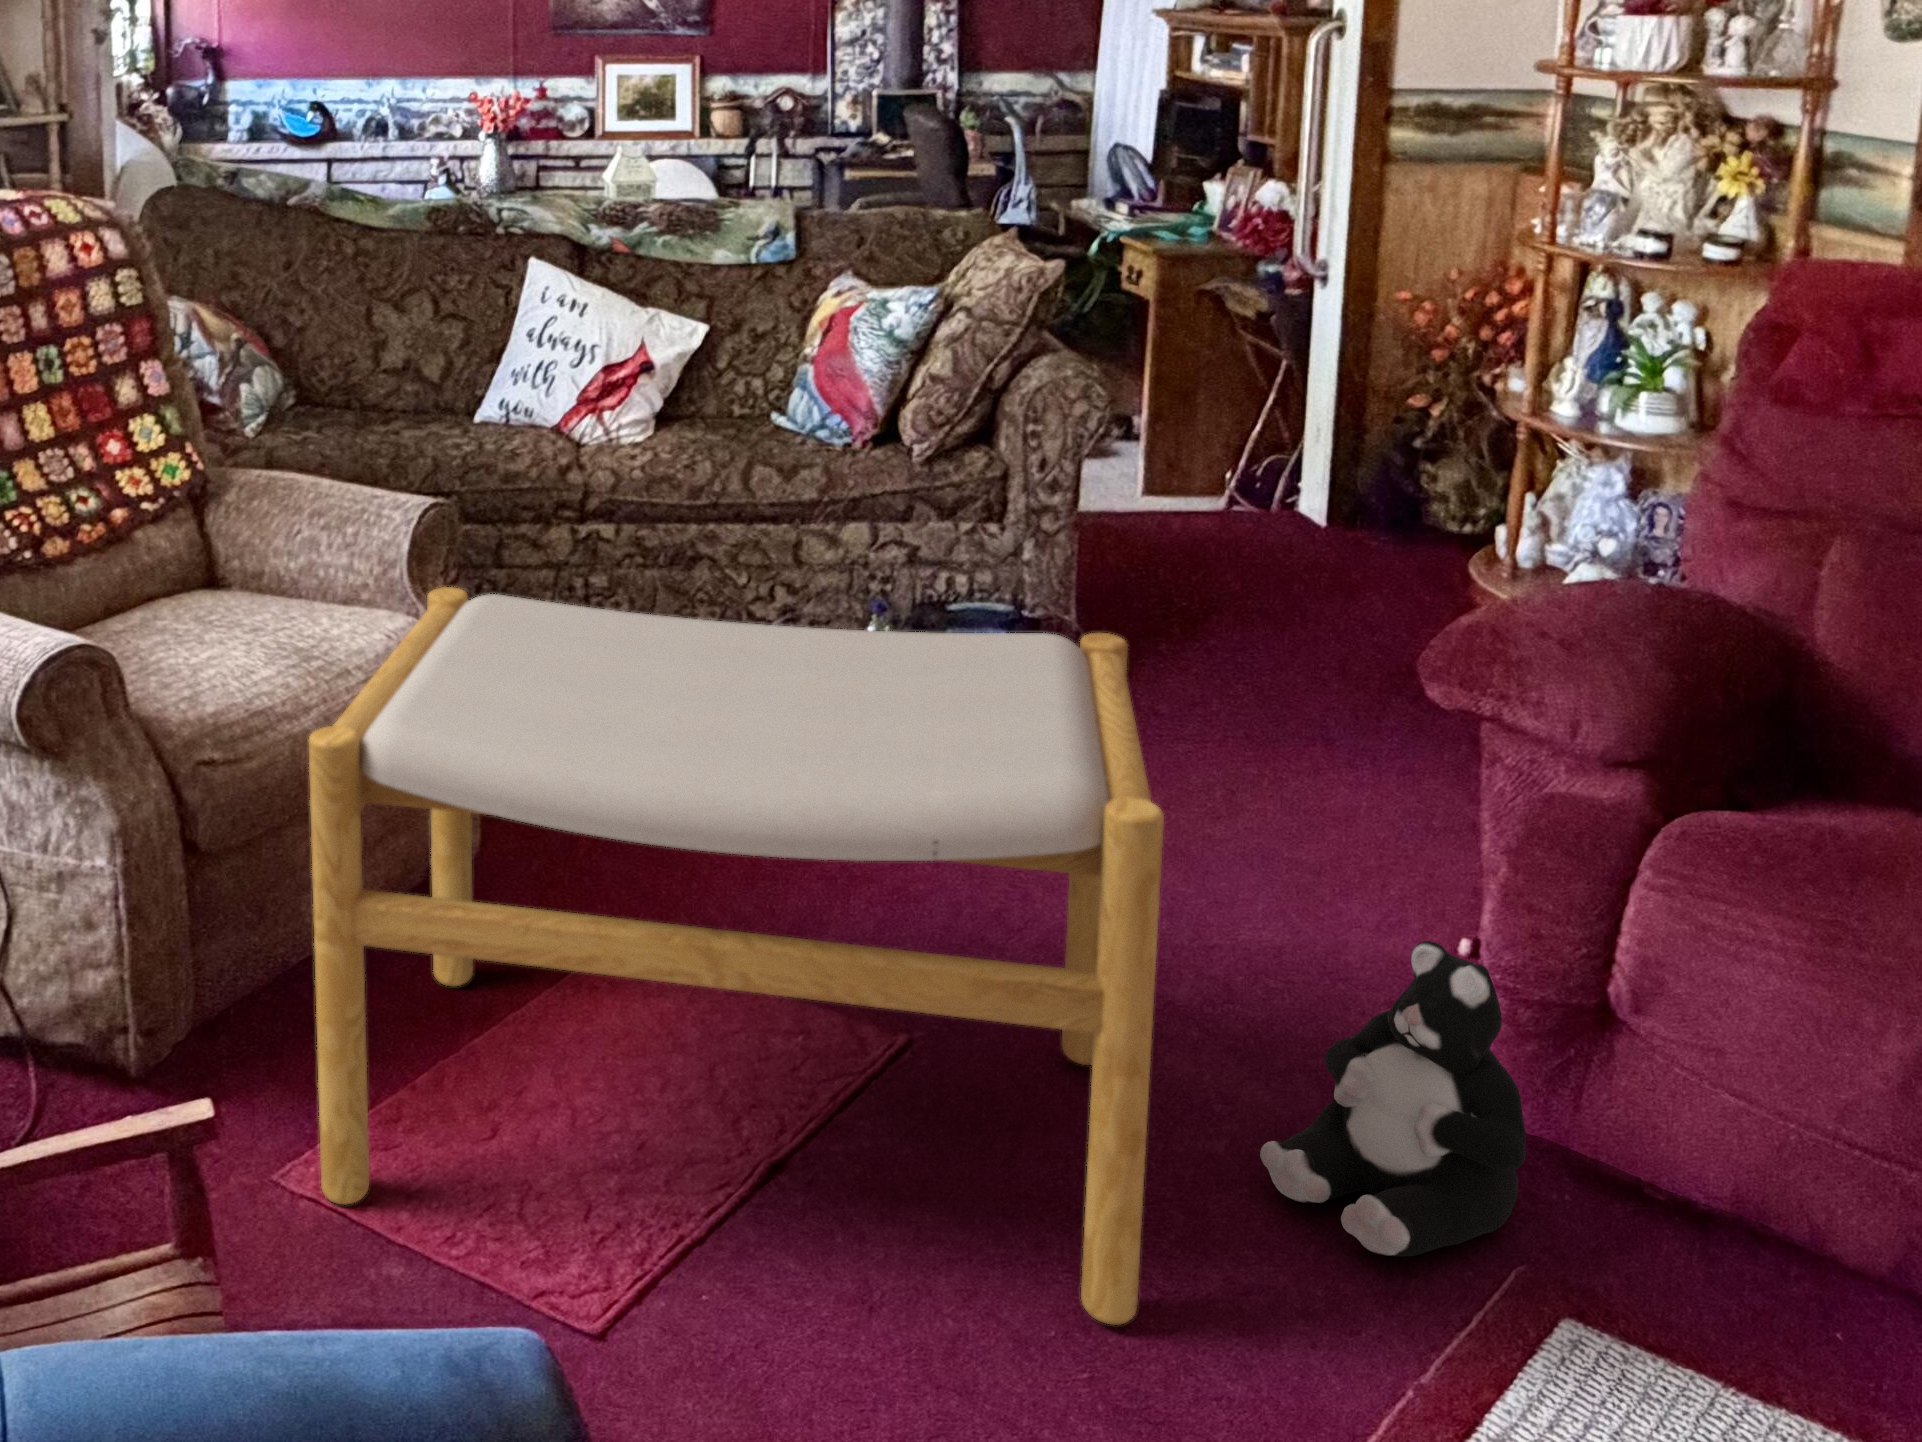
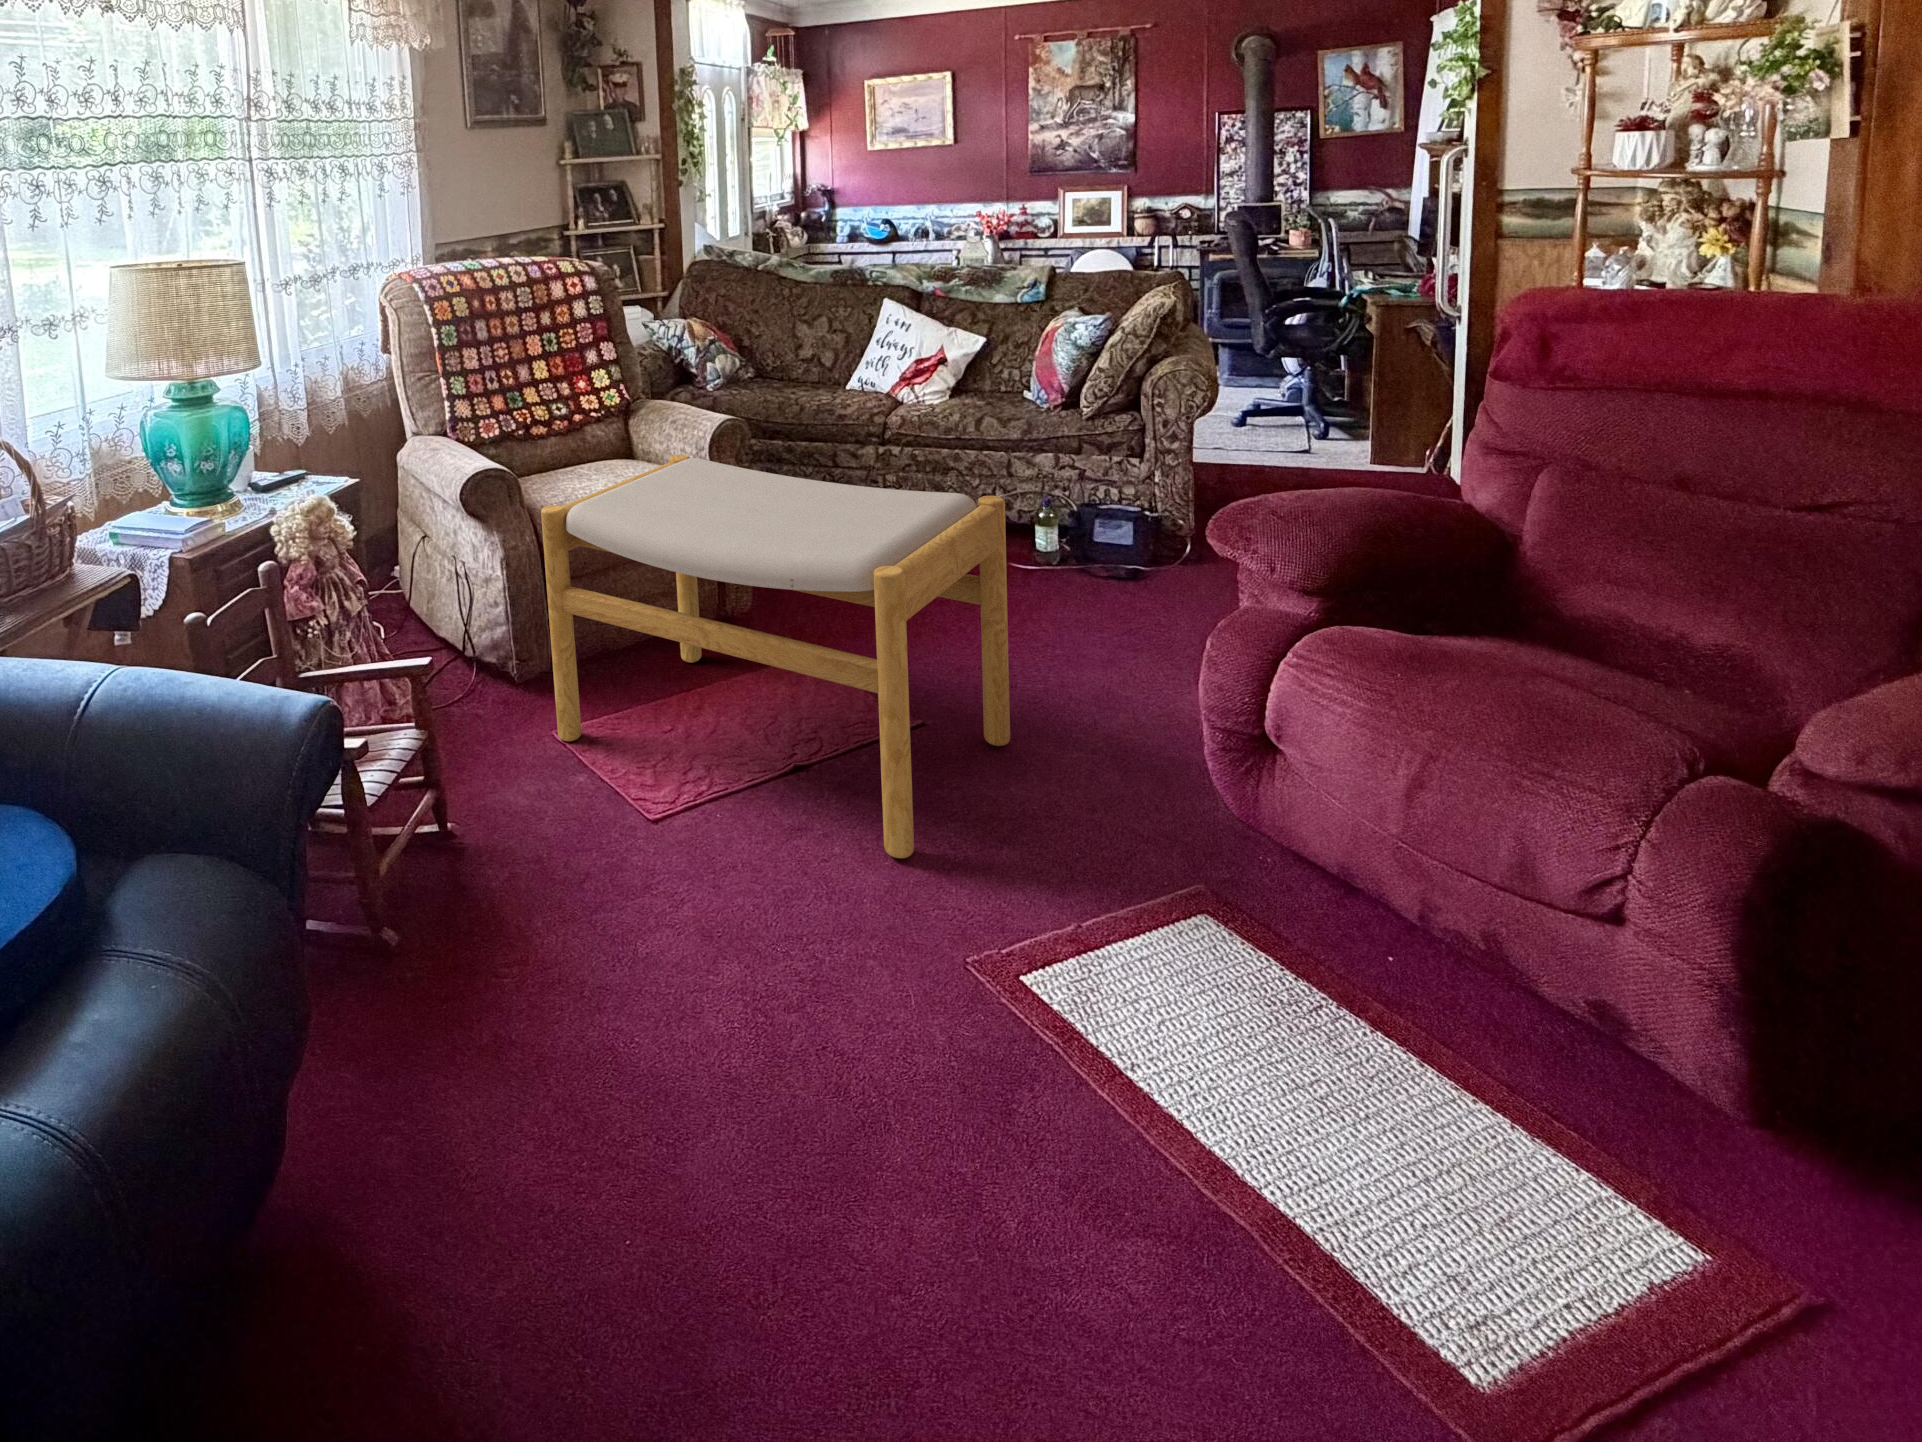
plush toy: present [1260,941,1526,1256] -> none [1039,685,1204,862]

